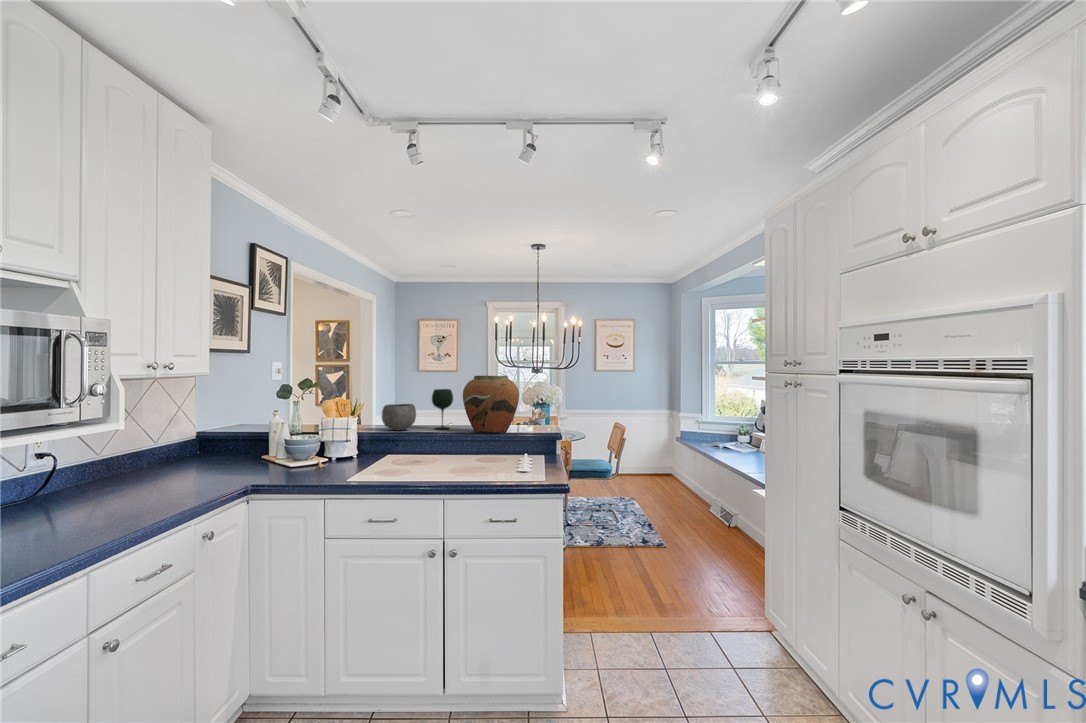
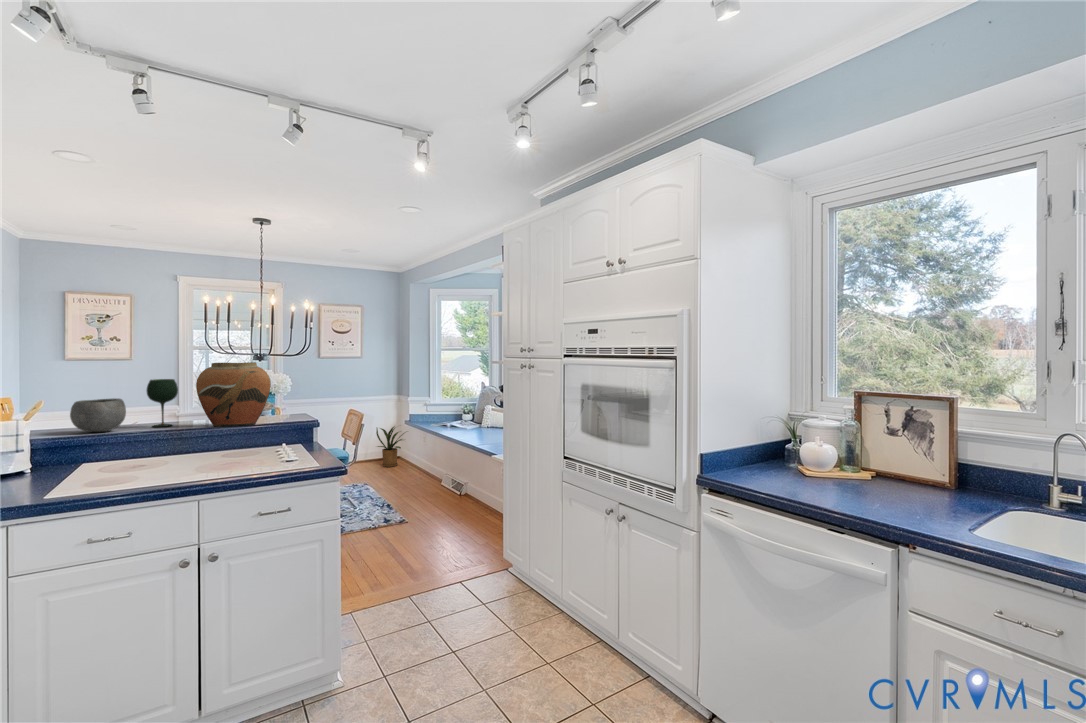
house plant: none [645,440,681,483] -> present [376,427,404,467]

